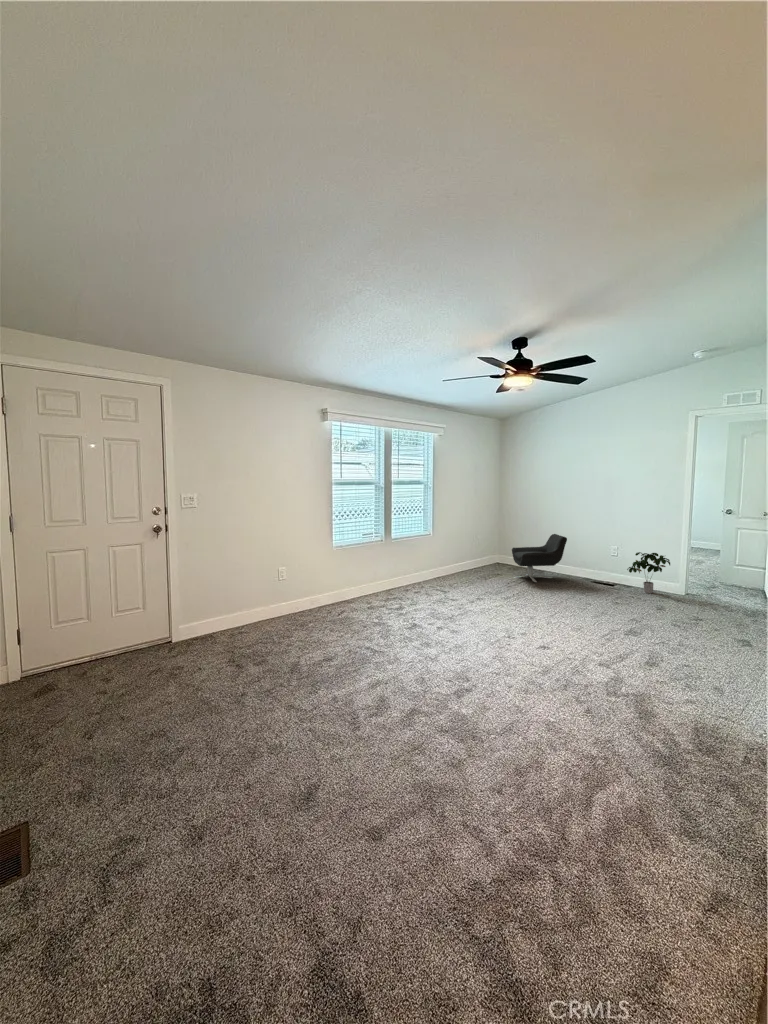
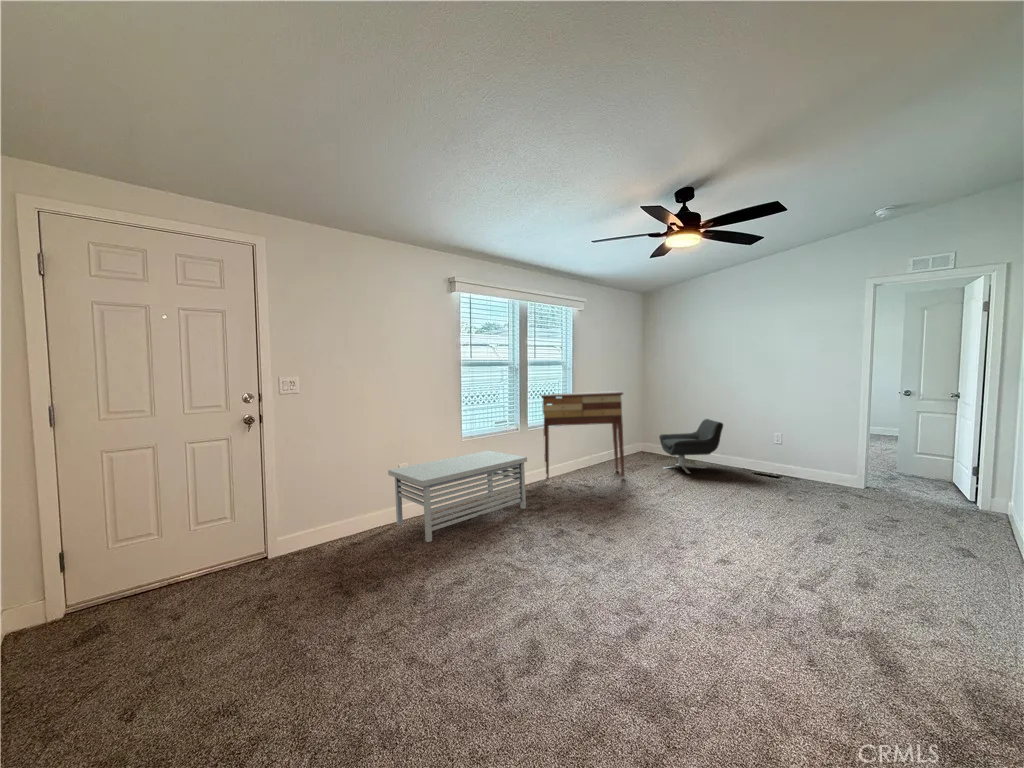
console table: none [404,508,477,586] -> present [541,391,624,479]
potted plant: present [627,552,670,593] -> none [794,439,846,486]
storage bench: none [269,559,388,632] -> present [388,451,527,542]

